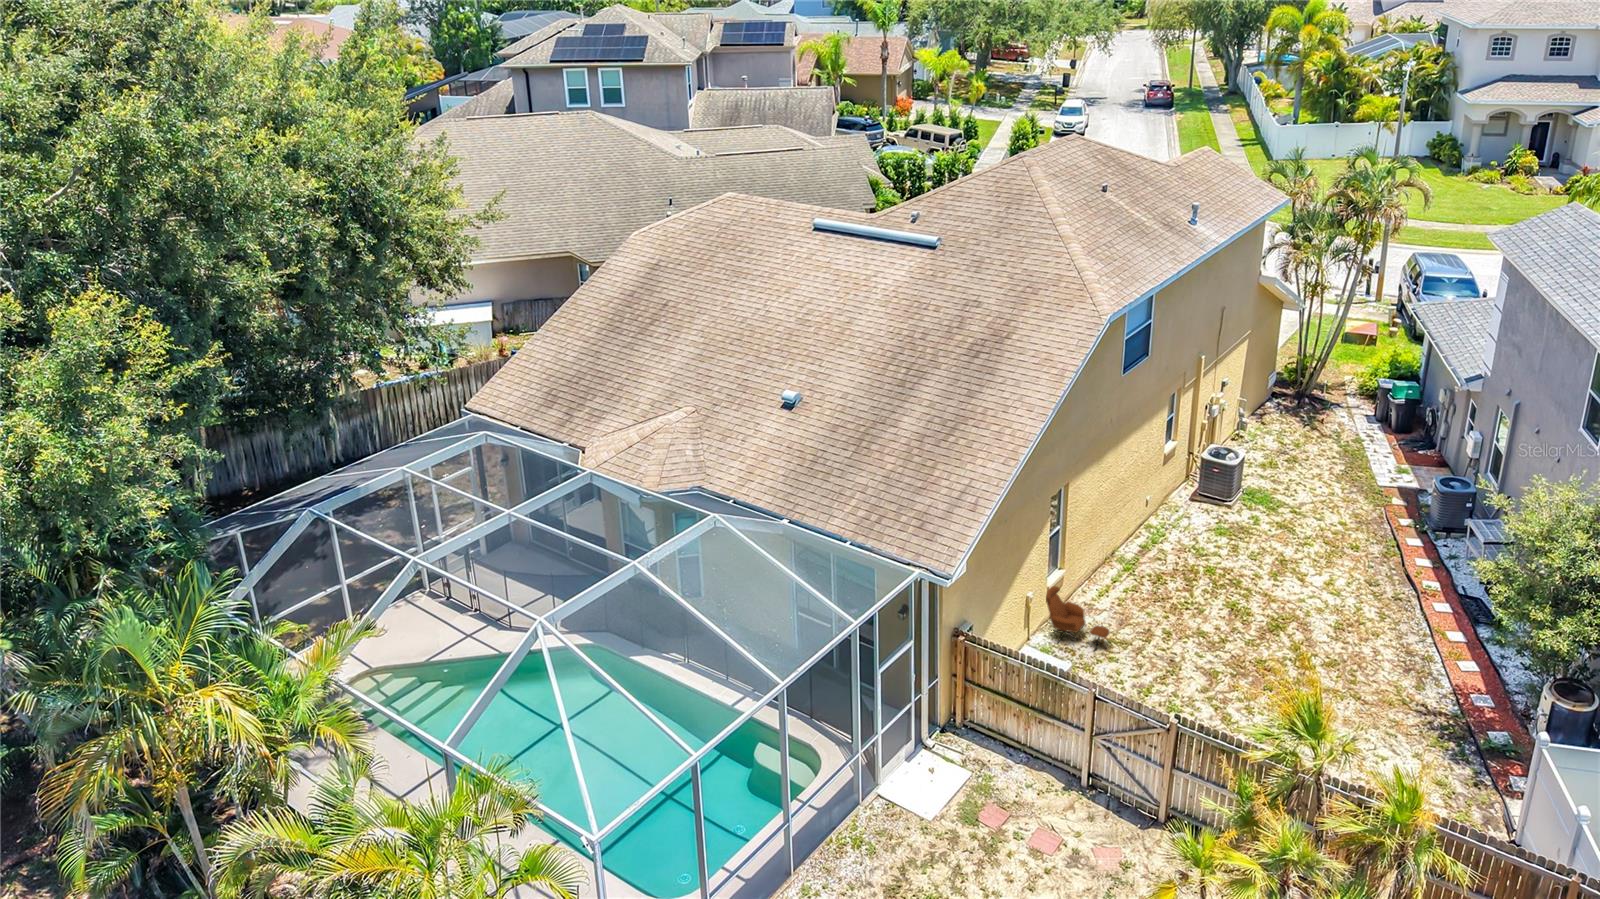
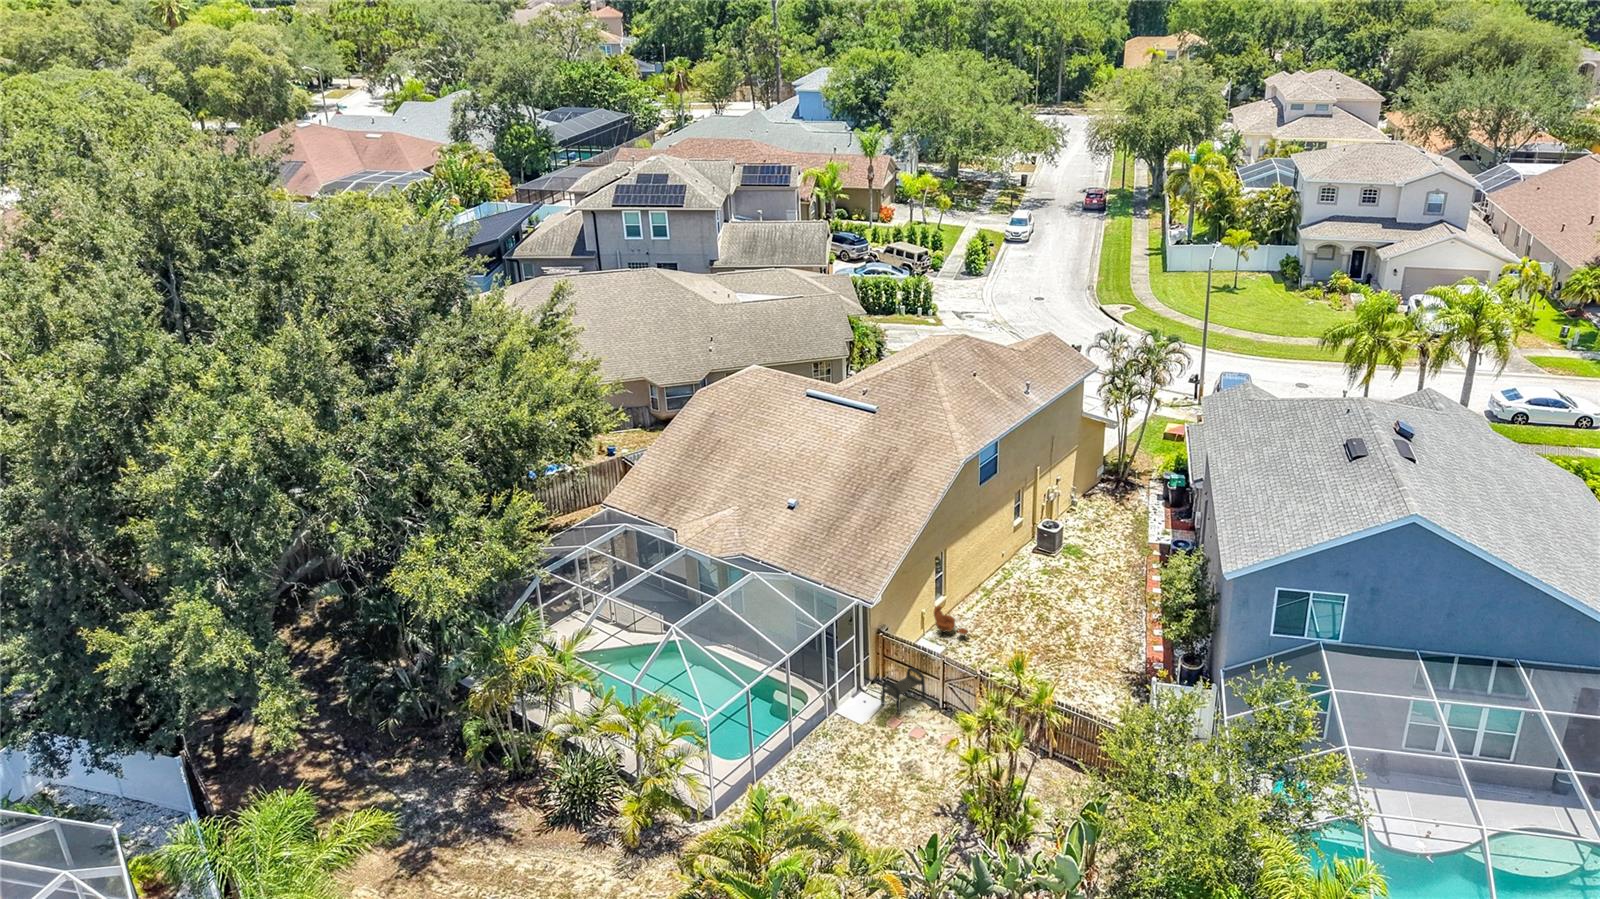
bench: none [965,702,1050,796] -> present [881,667,925,714]

